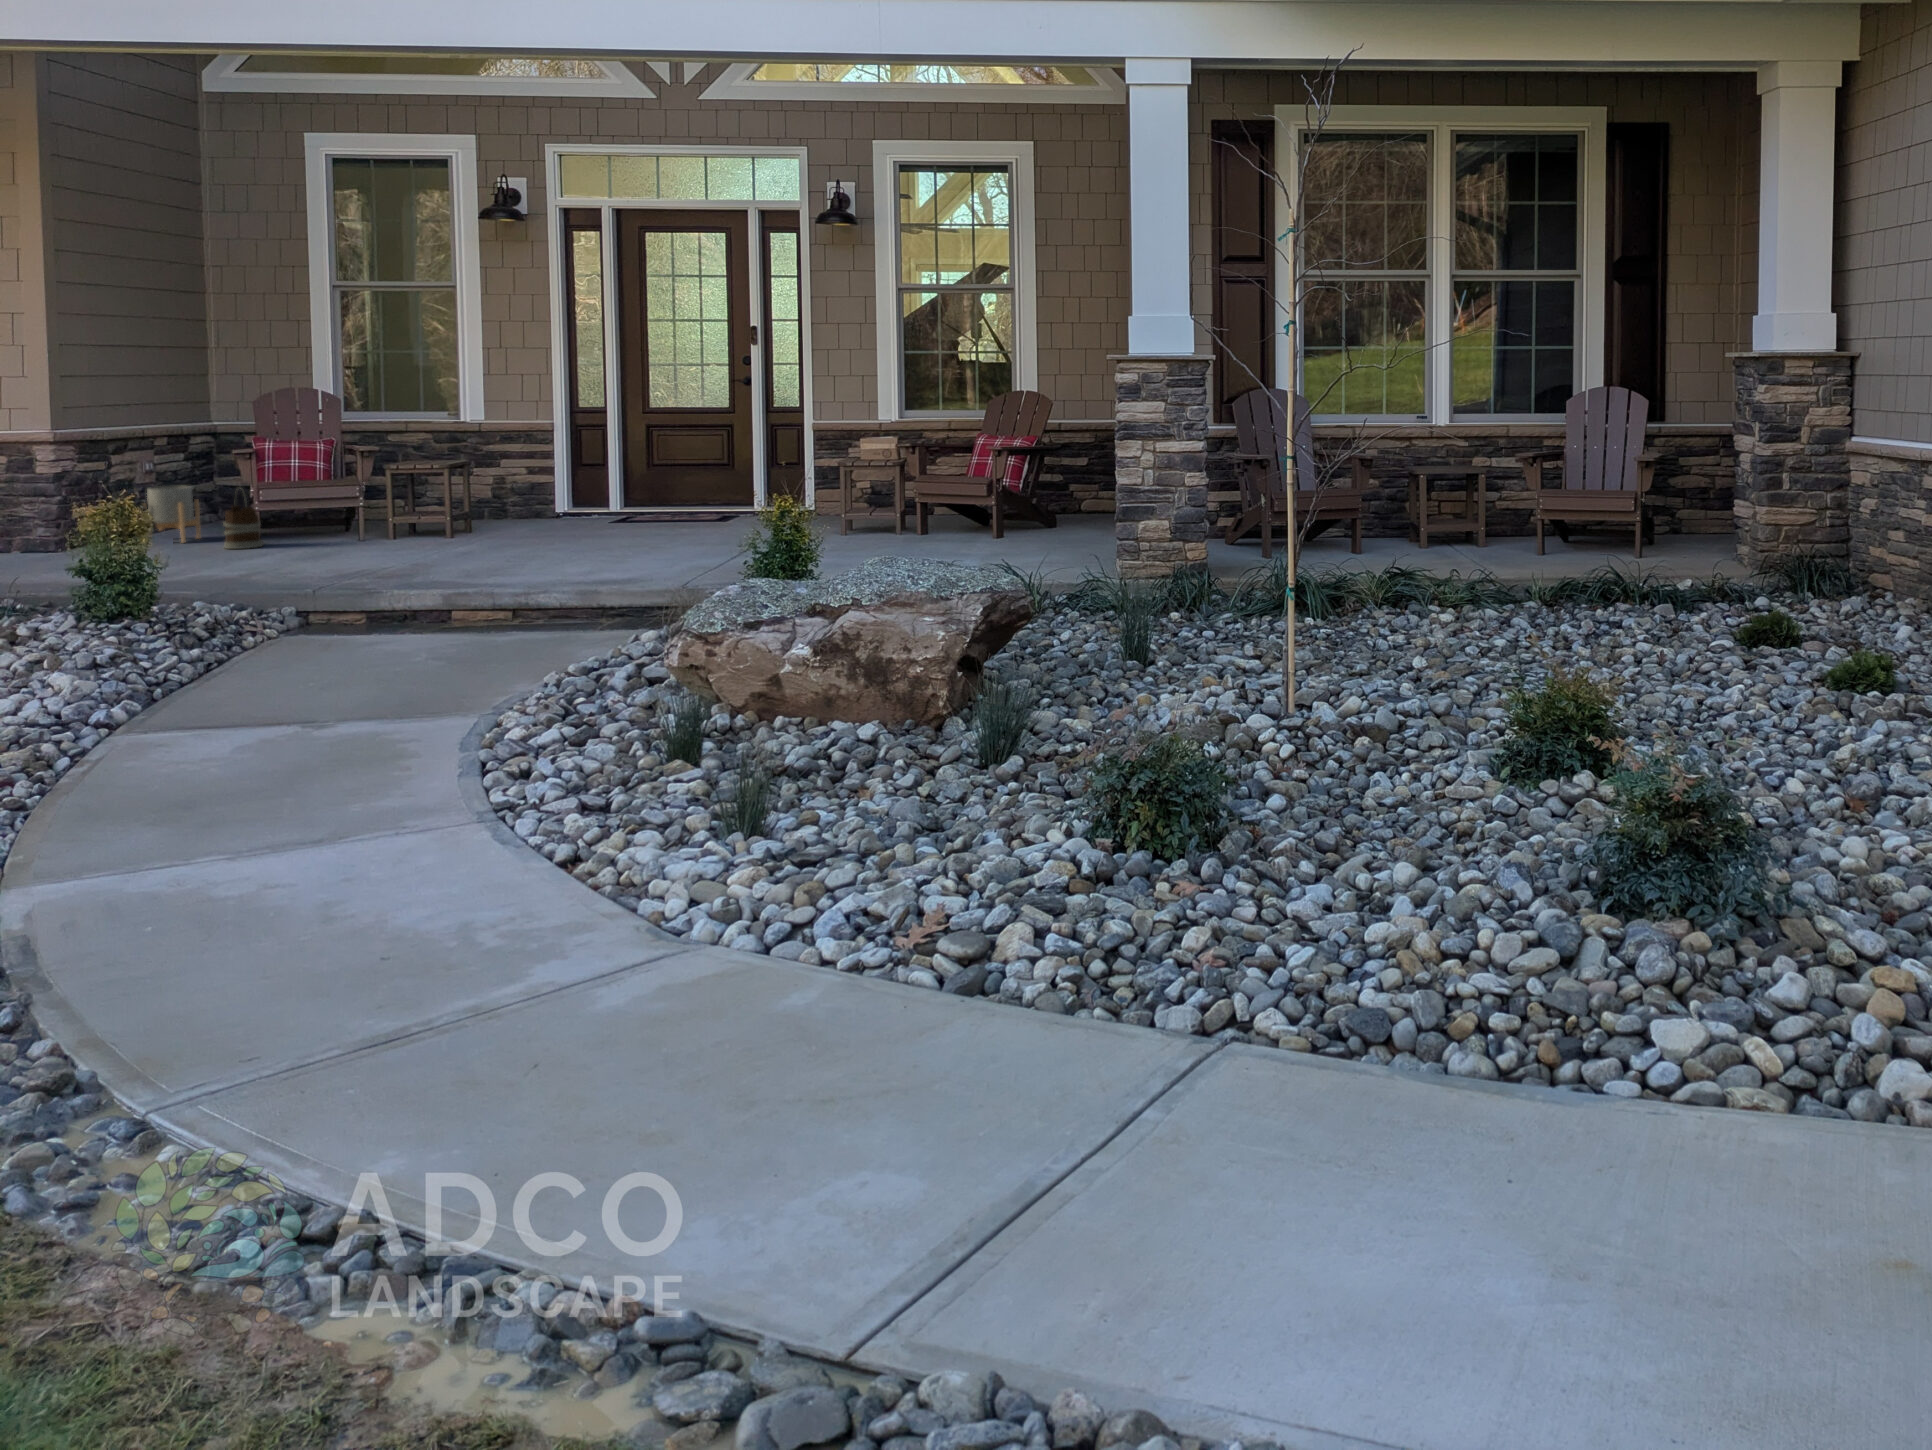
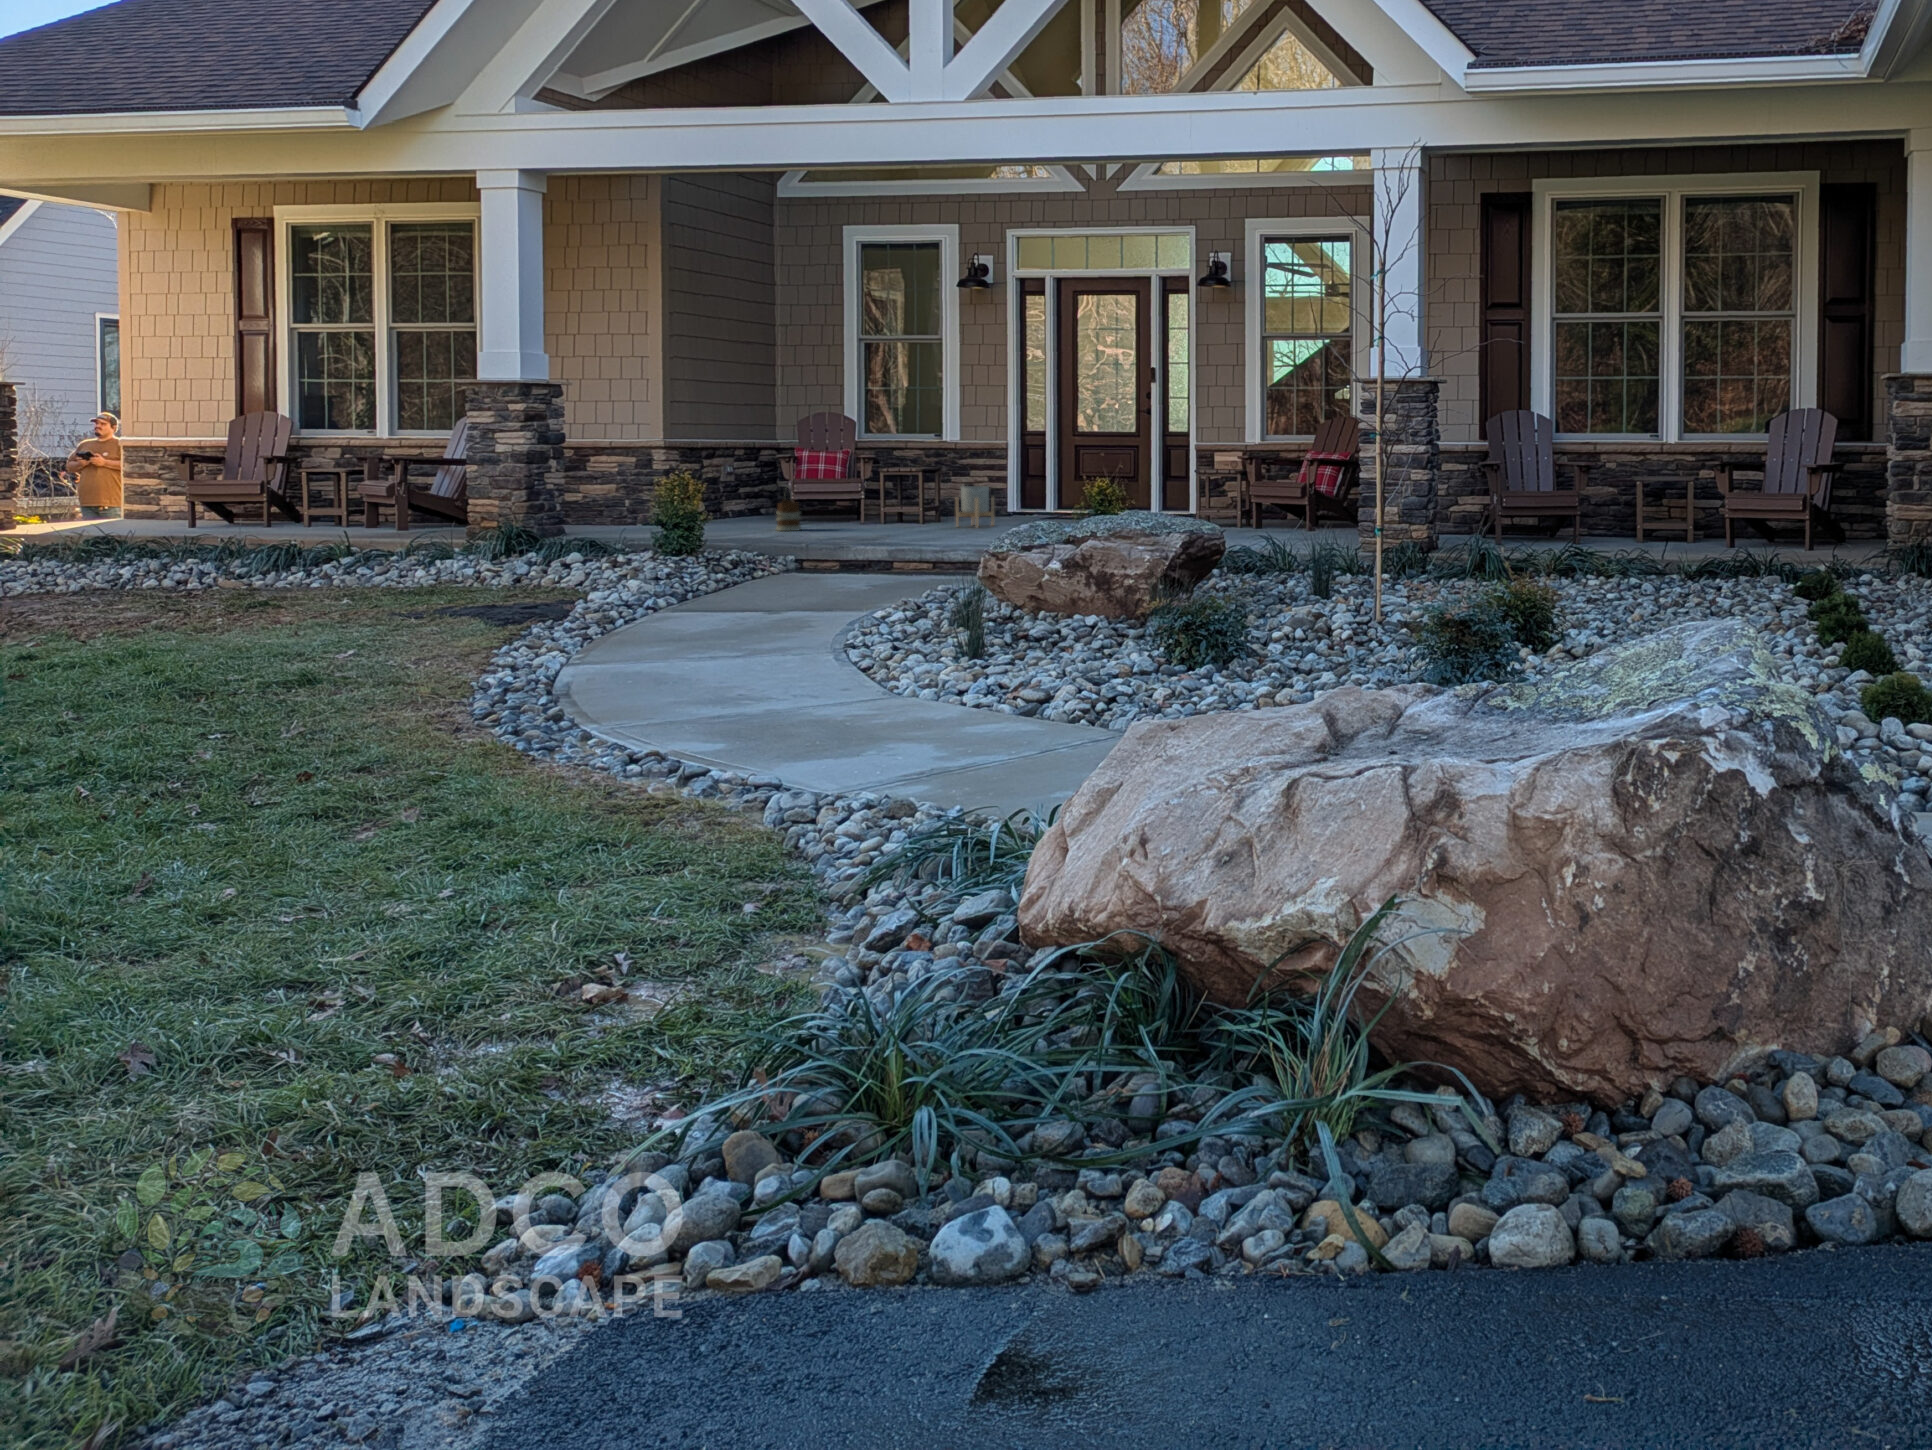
planter: present [144,486,201,543] -> present [956,486,994,527]

